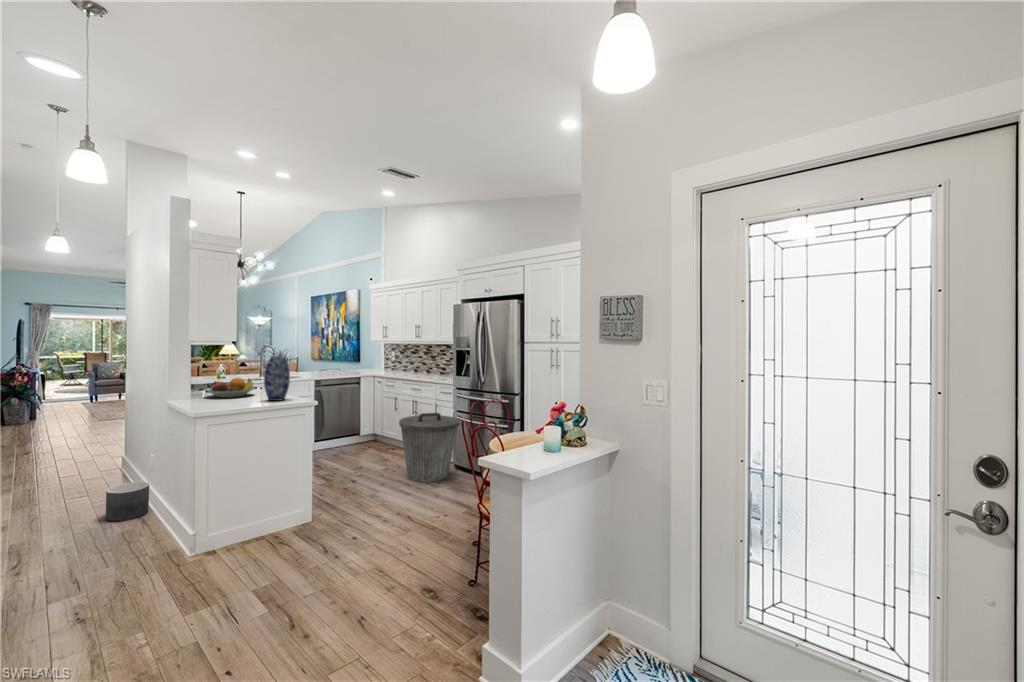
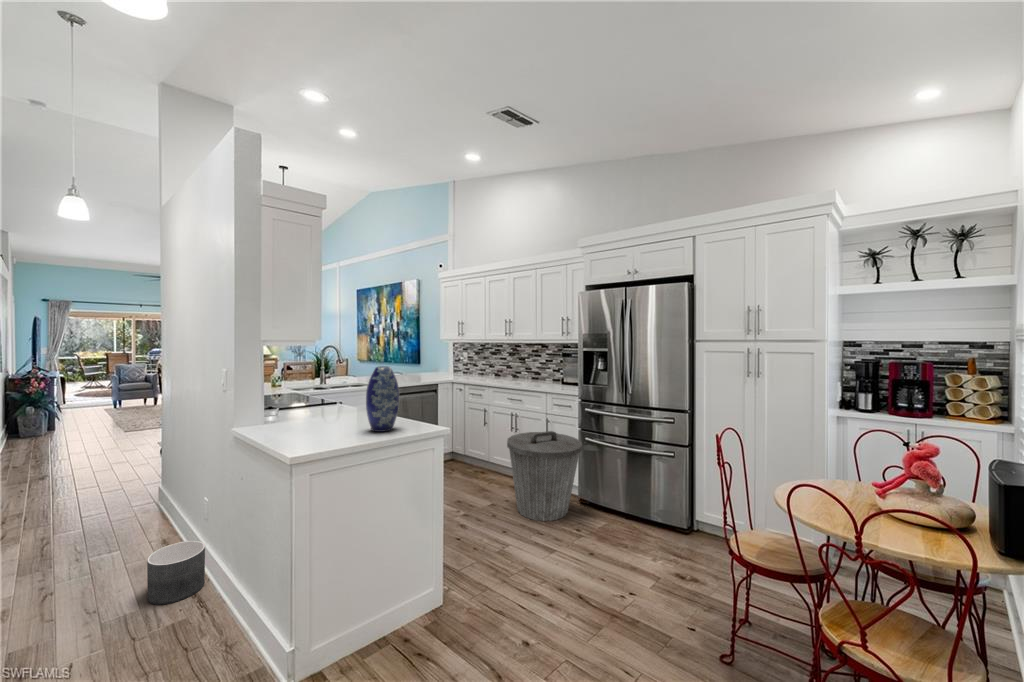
fruit bowl: present [205,378,255,398] -> none [279,396,344,425]

